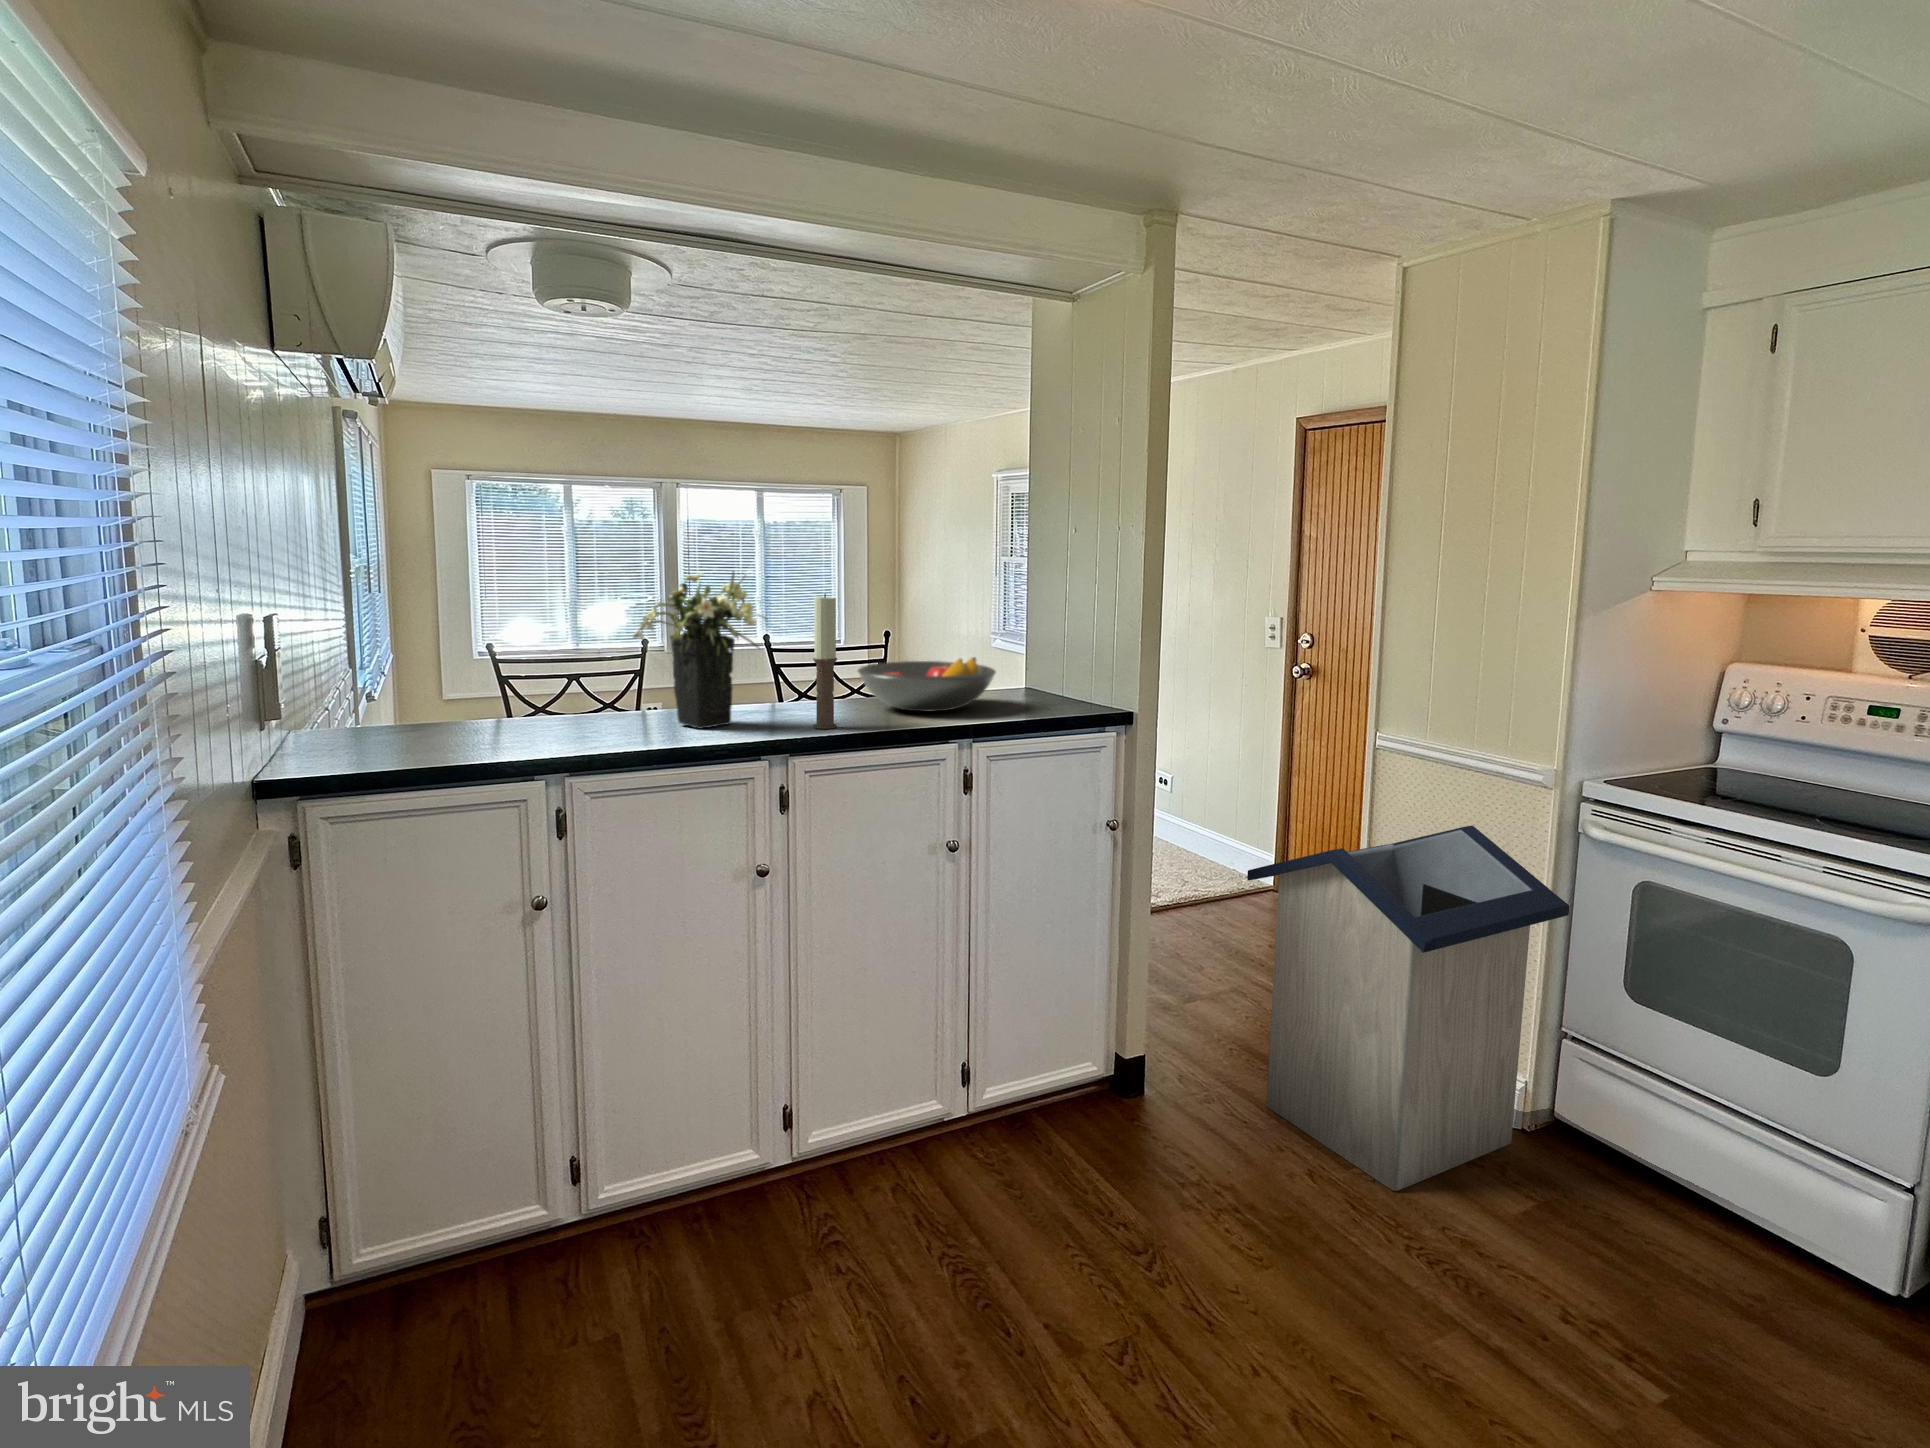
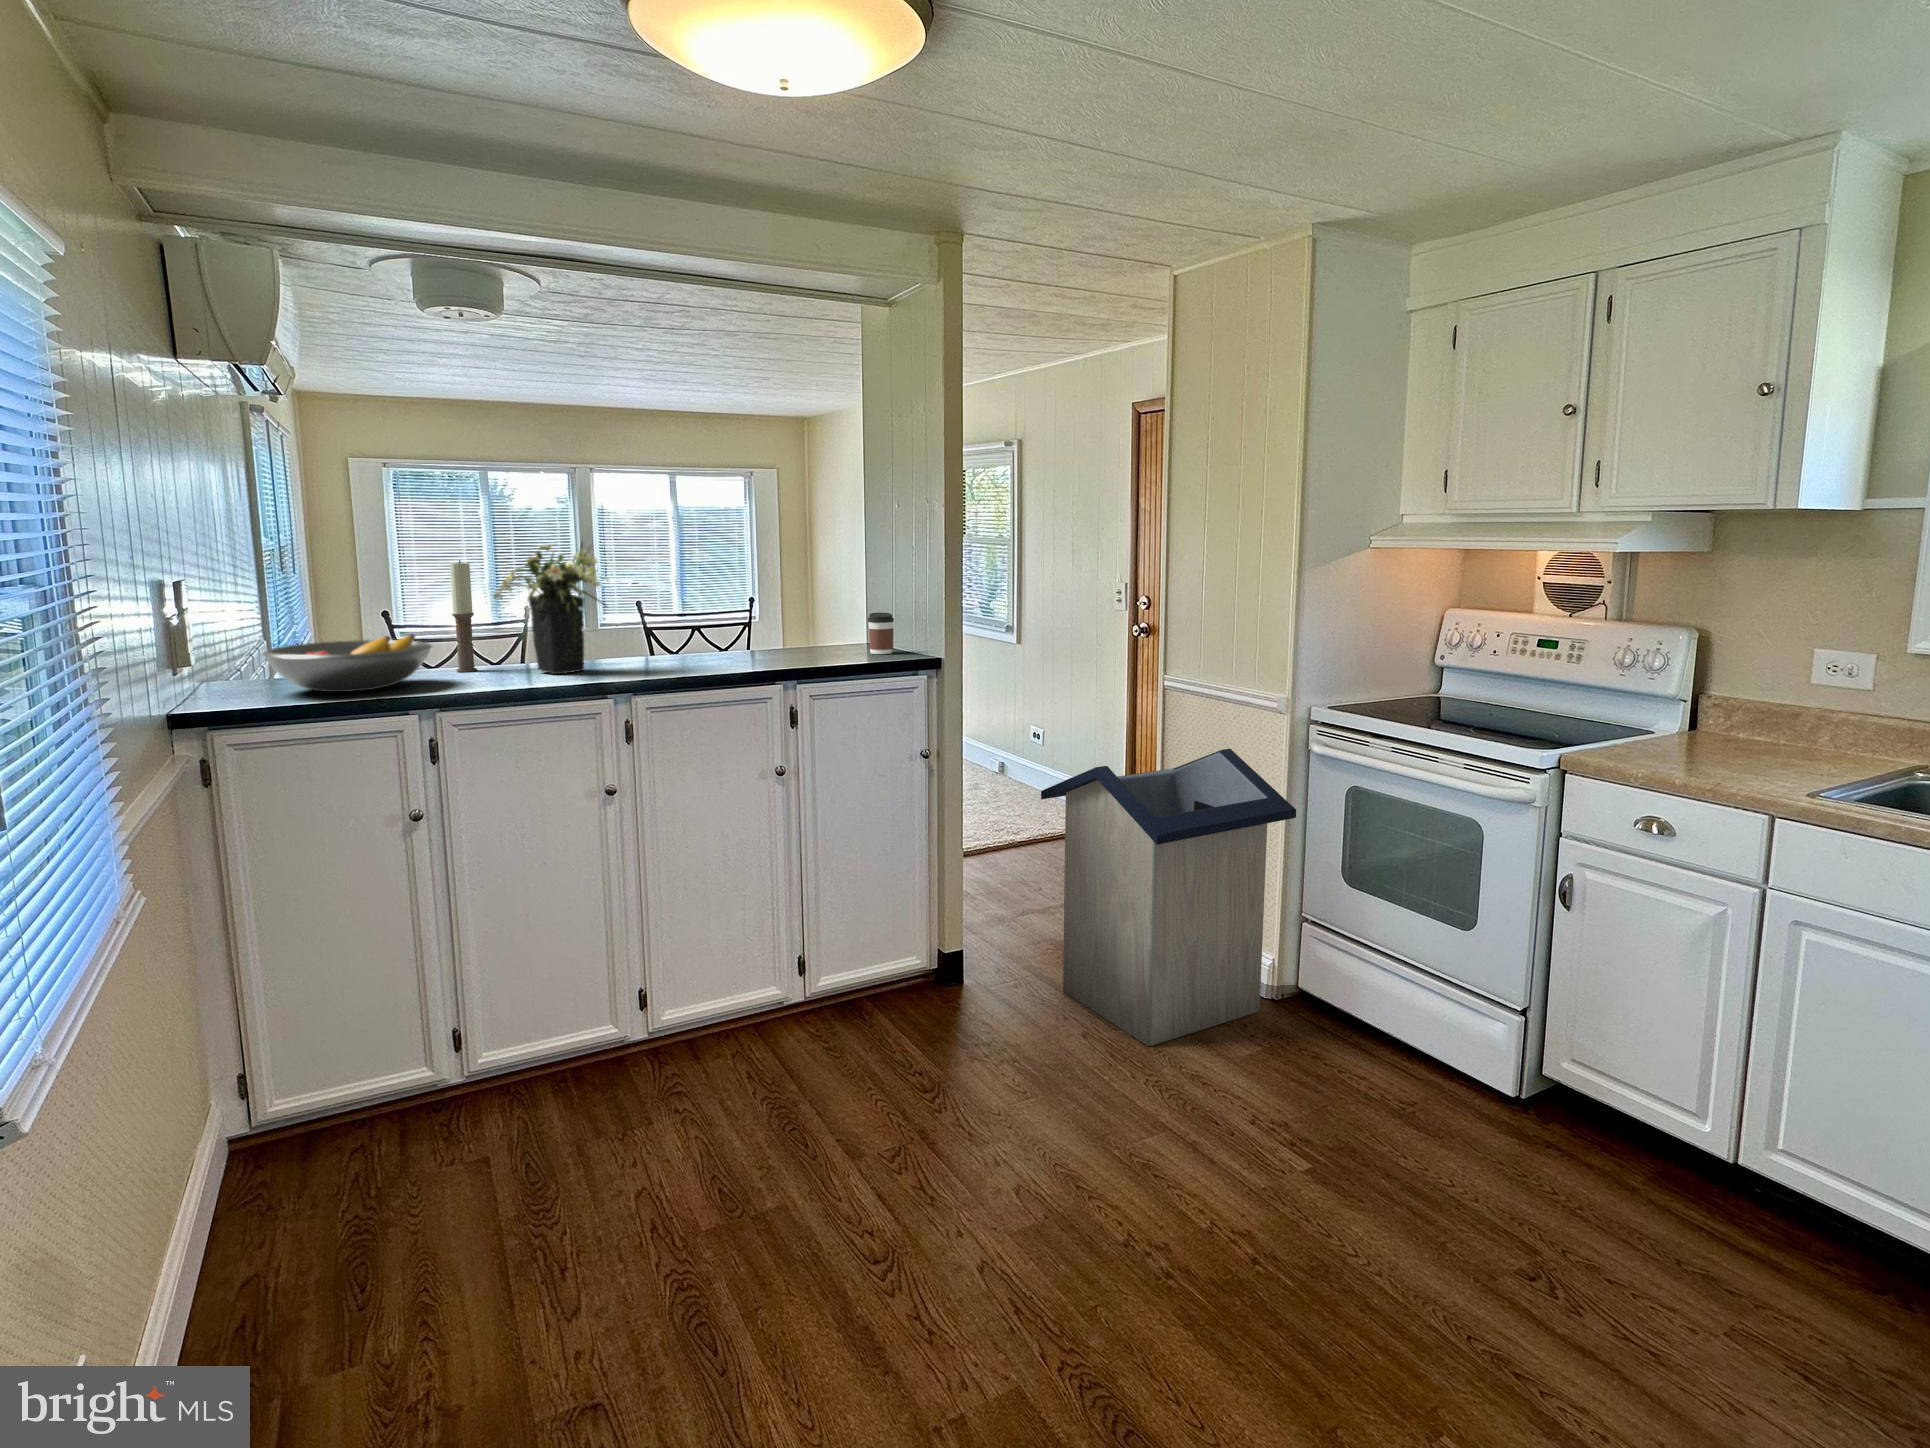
candle: present [813,594,837,729] -> present [450,560,477,672]
fruit bowl: present [858,657,996,712] -> present [263,635,432,692]
coffee cup: none [1047,657,1077,706] -> present [868,613,894,654]

